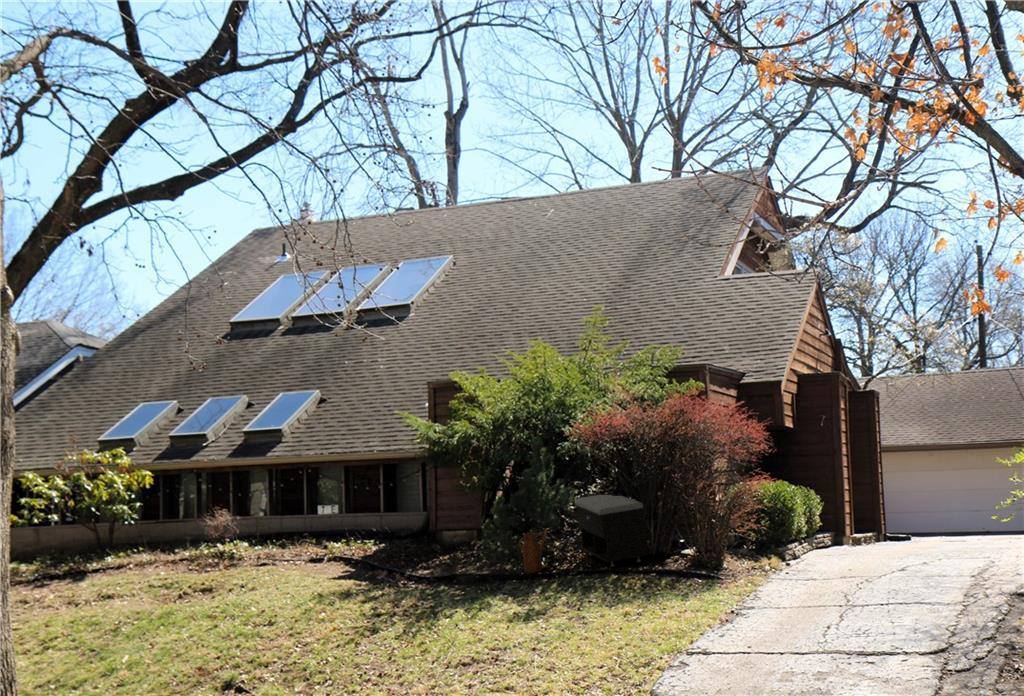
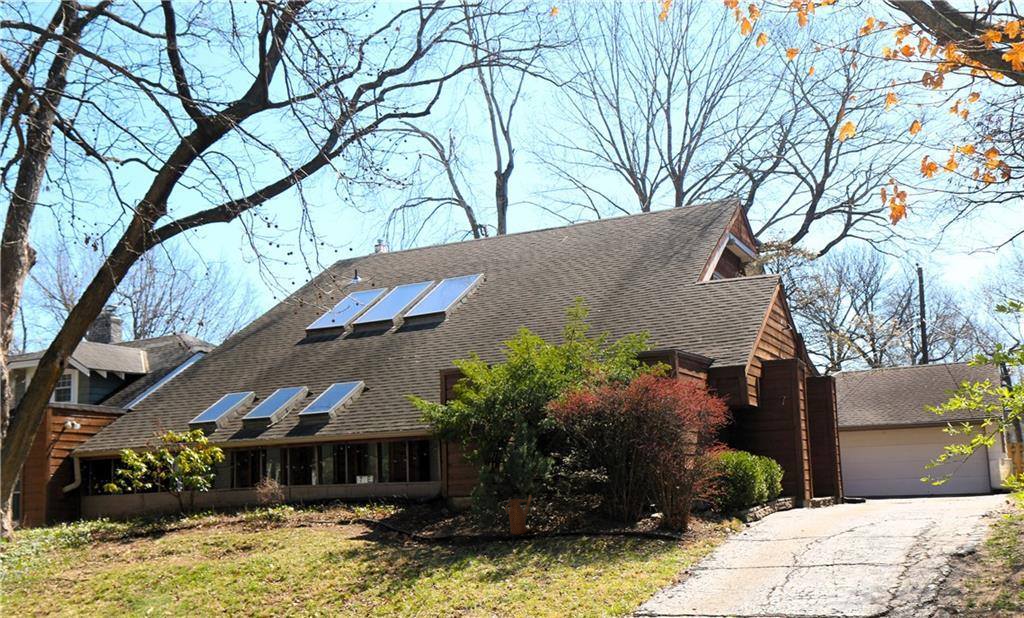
storage bench: present [574,495,648,566] -> none [556,464,619,529]

